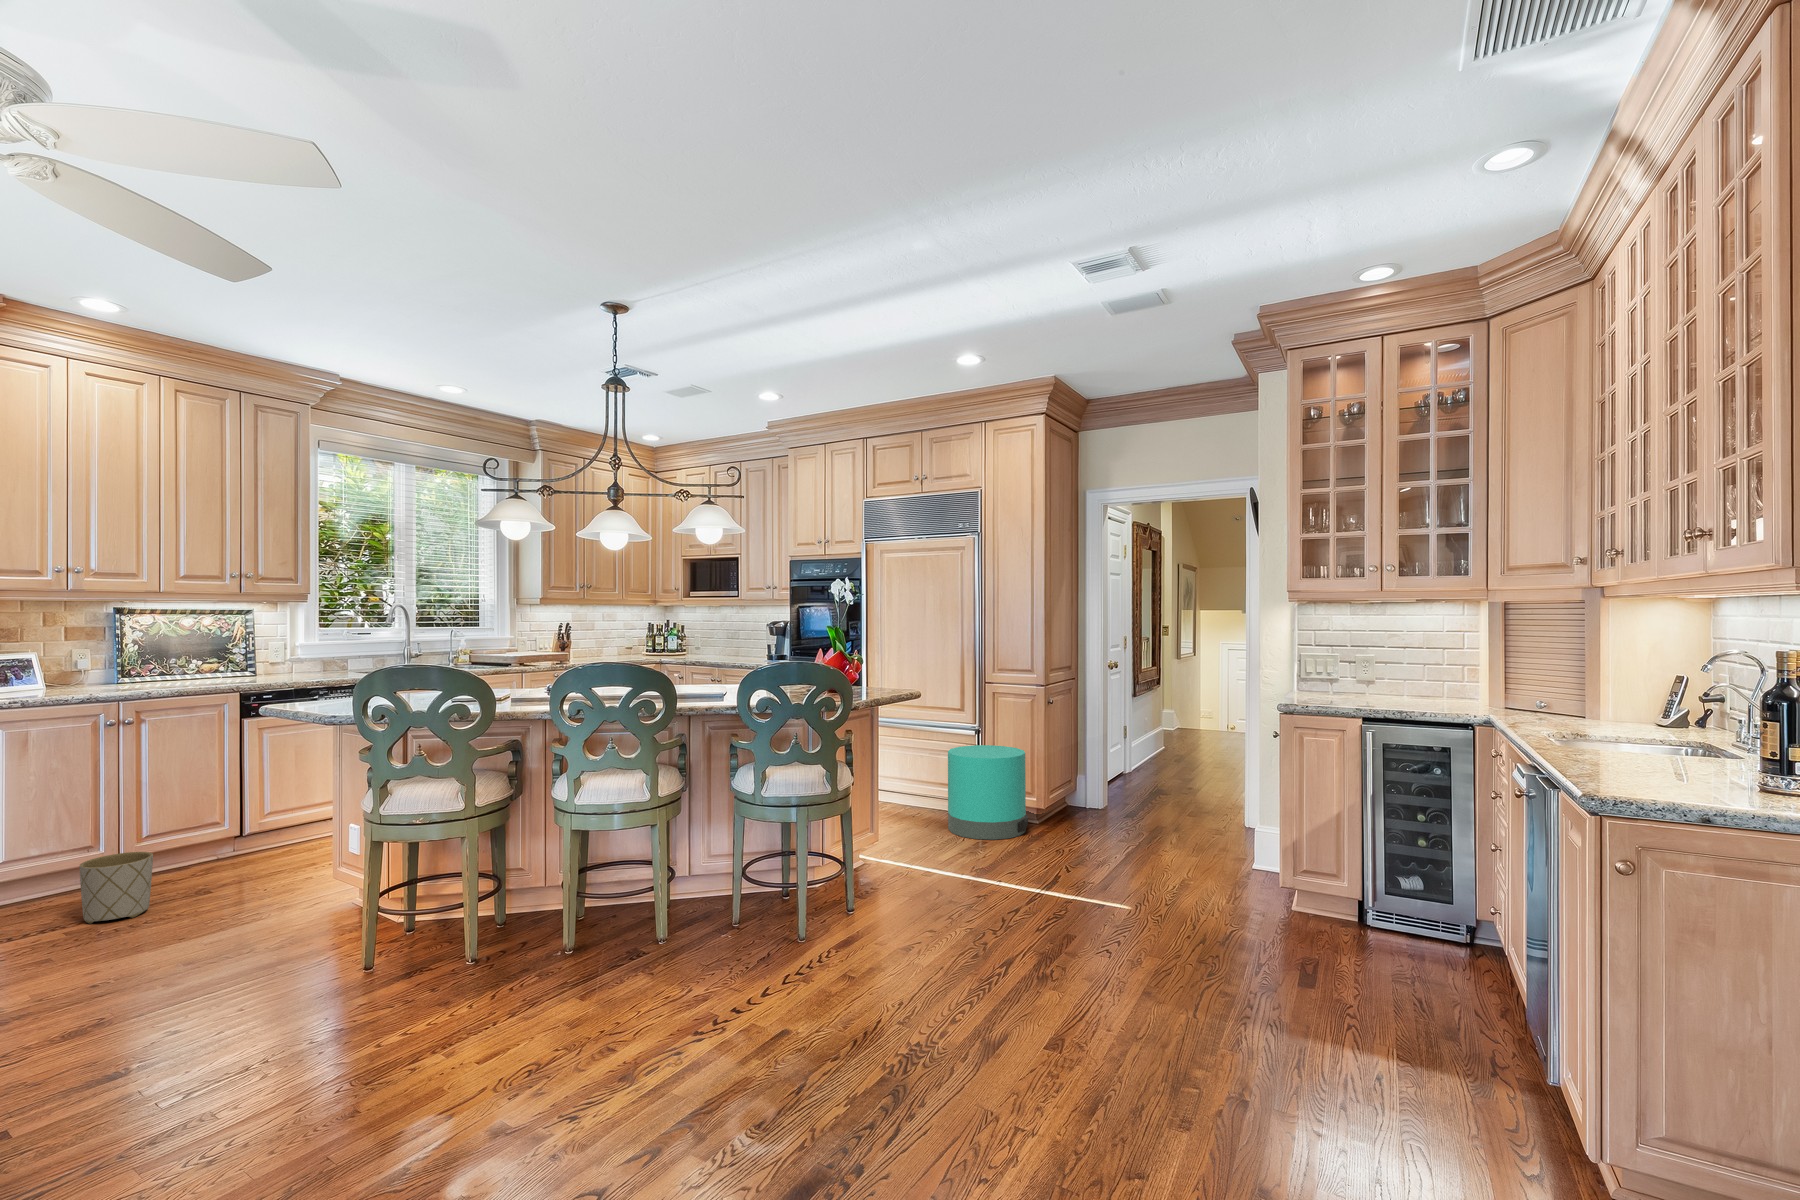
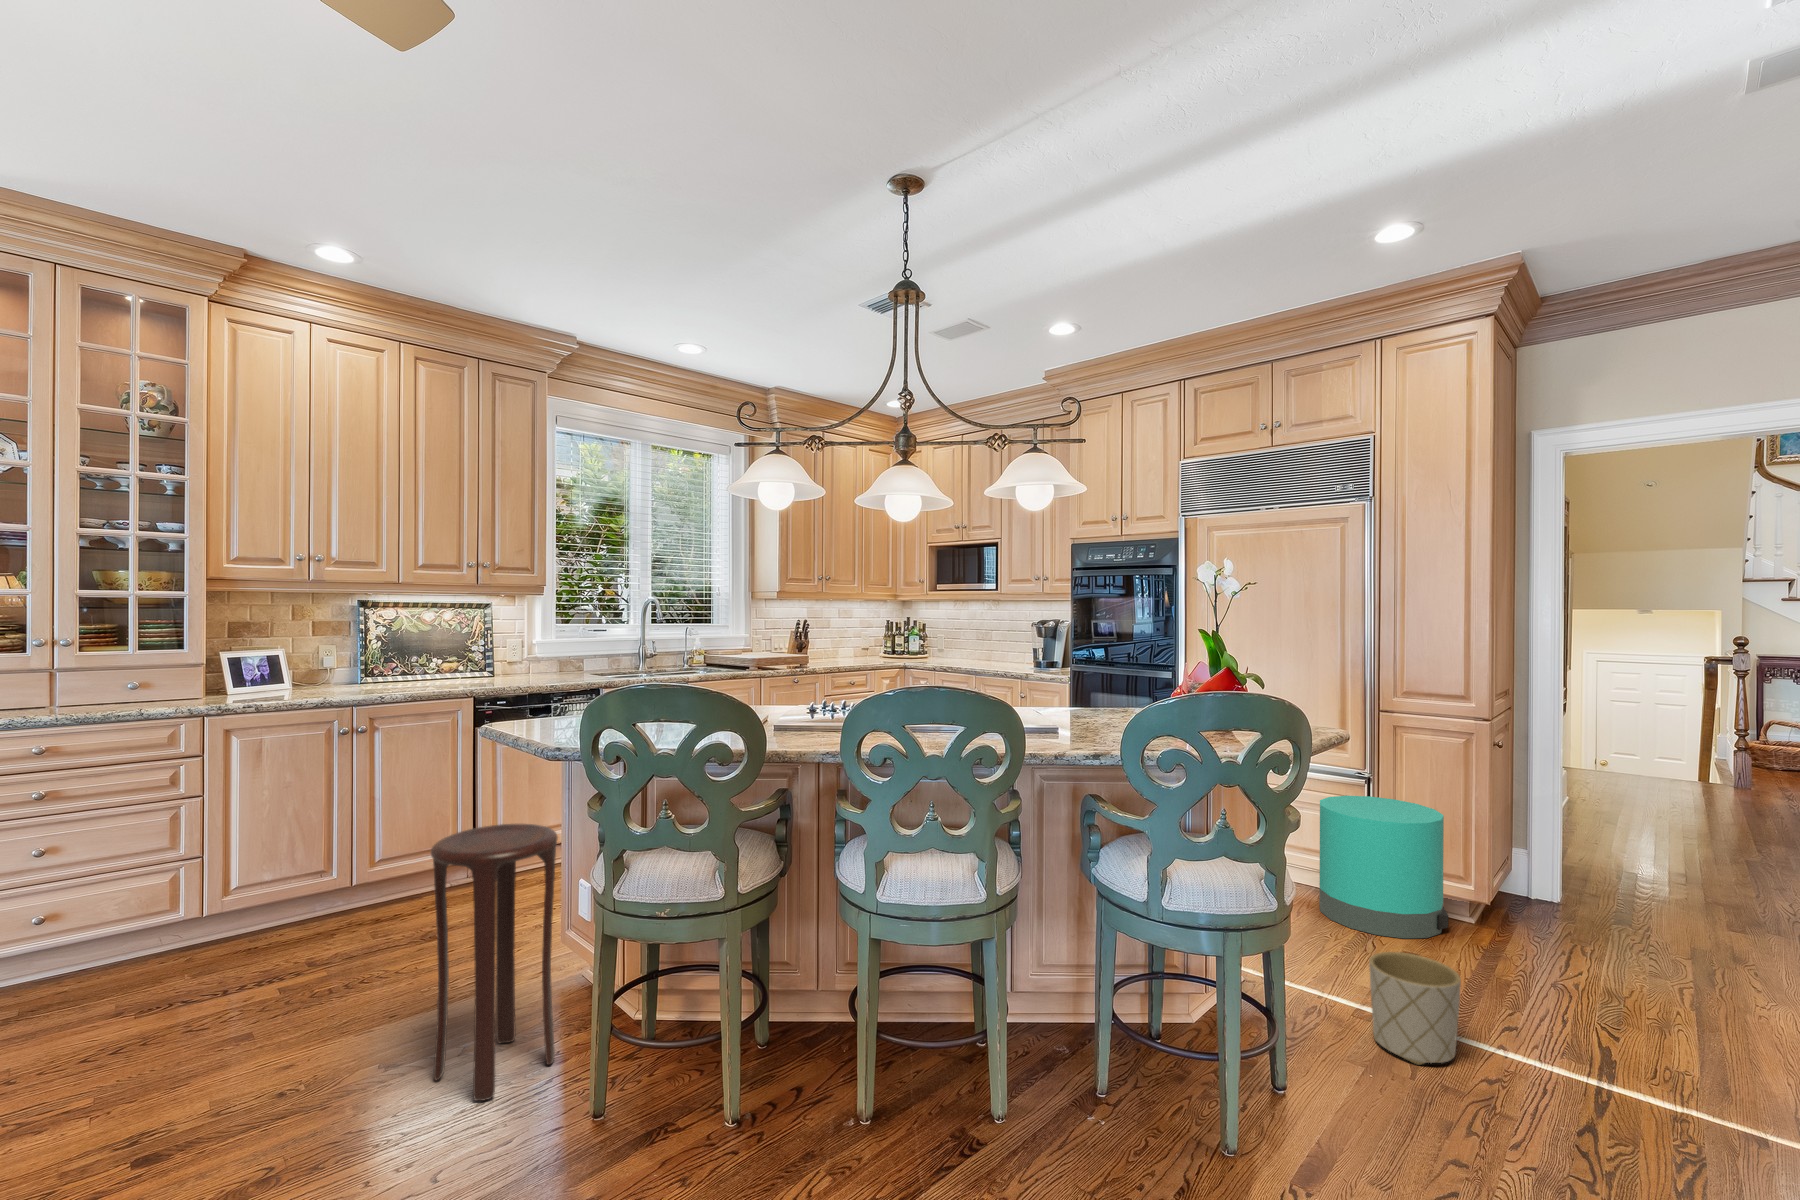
stool: none [224,776,330,973] -> present [431,824,558,1101]
planter: present [79,852,153,924] -> present [1369,952,1461,1065]

